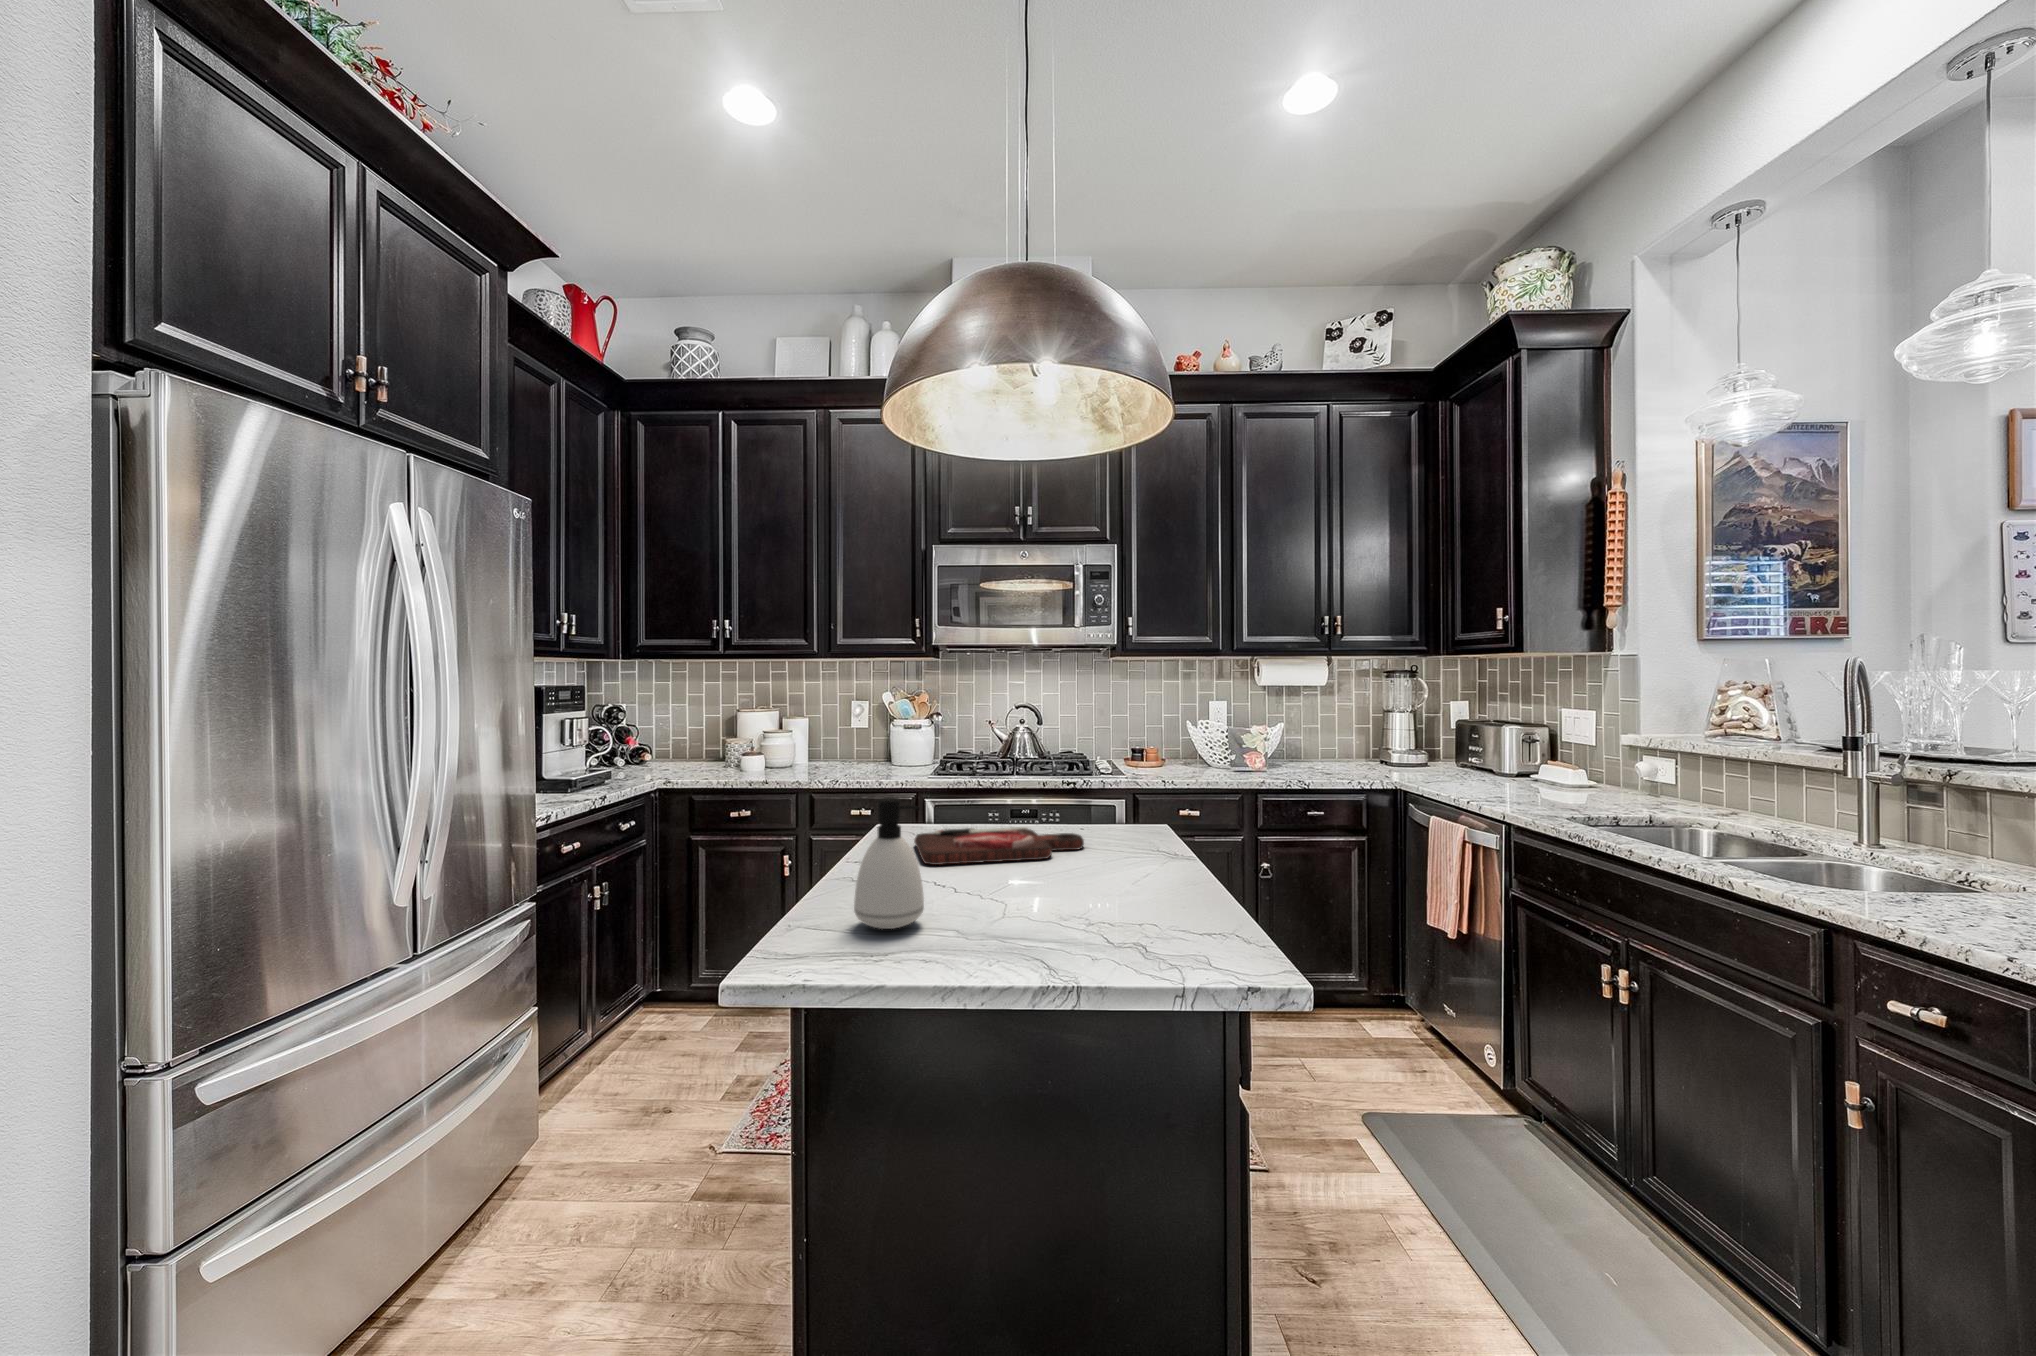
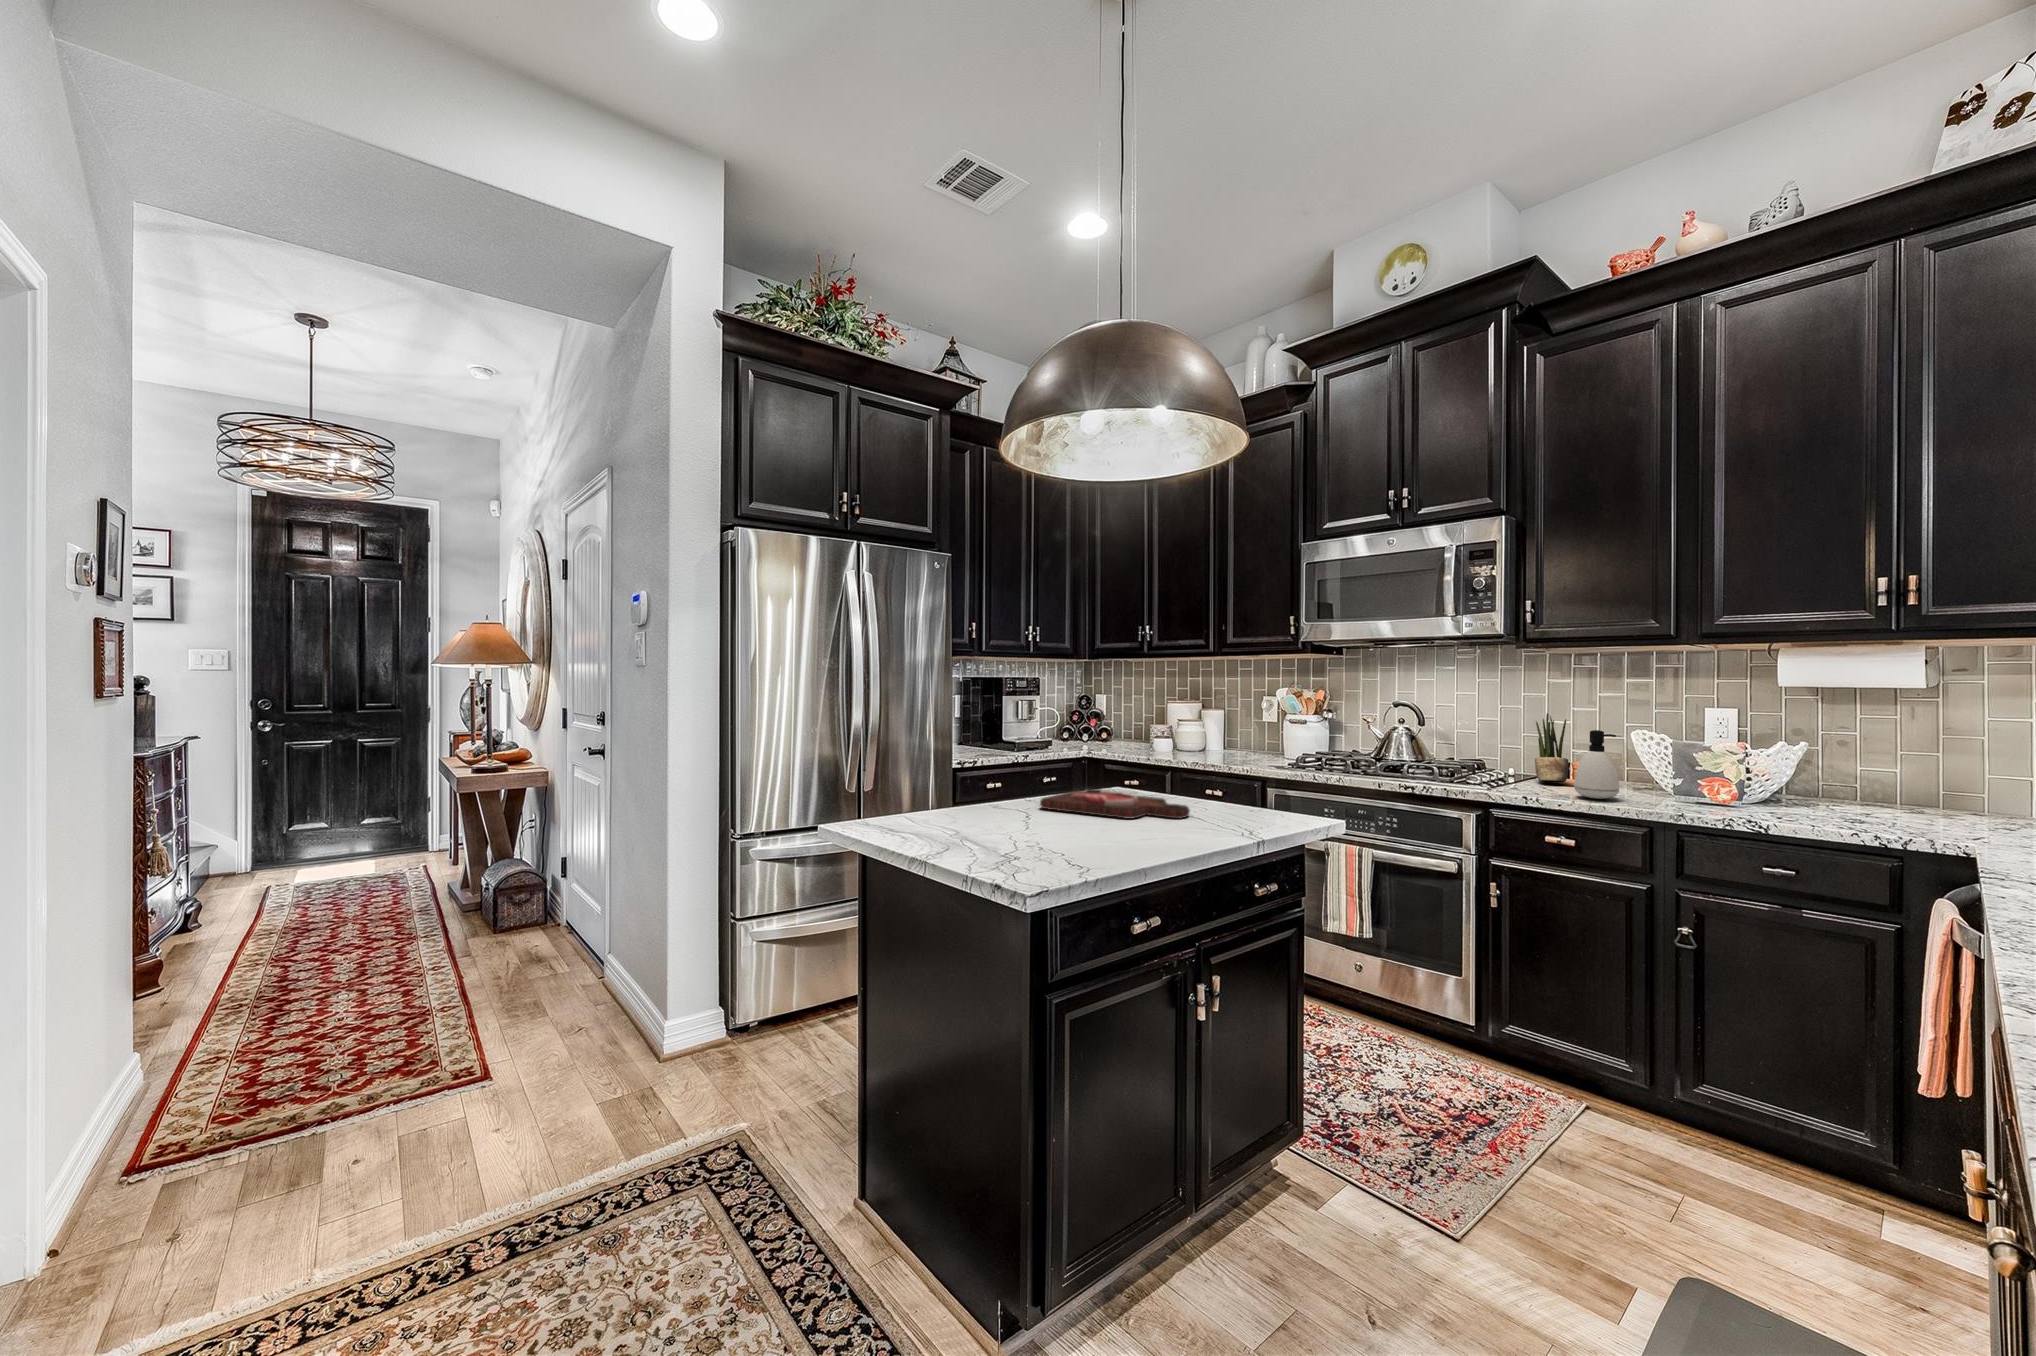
potted plant: none [1135,709,1159,766] -> present [1535,713,1568,782]
soap dispenser: present [854,797,924,929] -> present [1574,730,1619,799]

